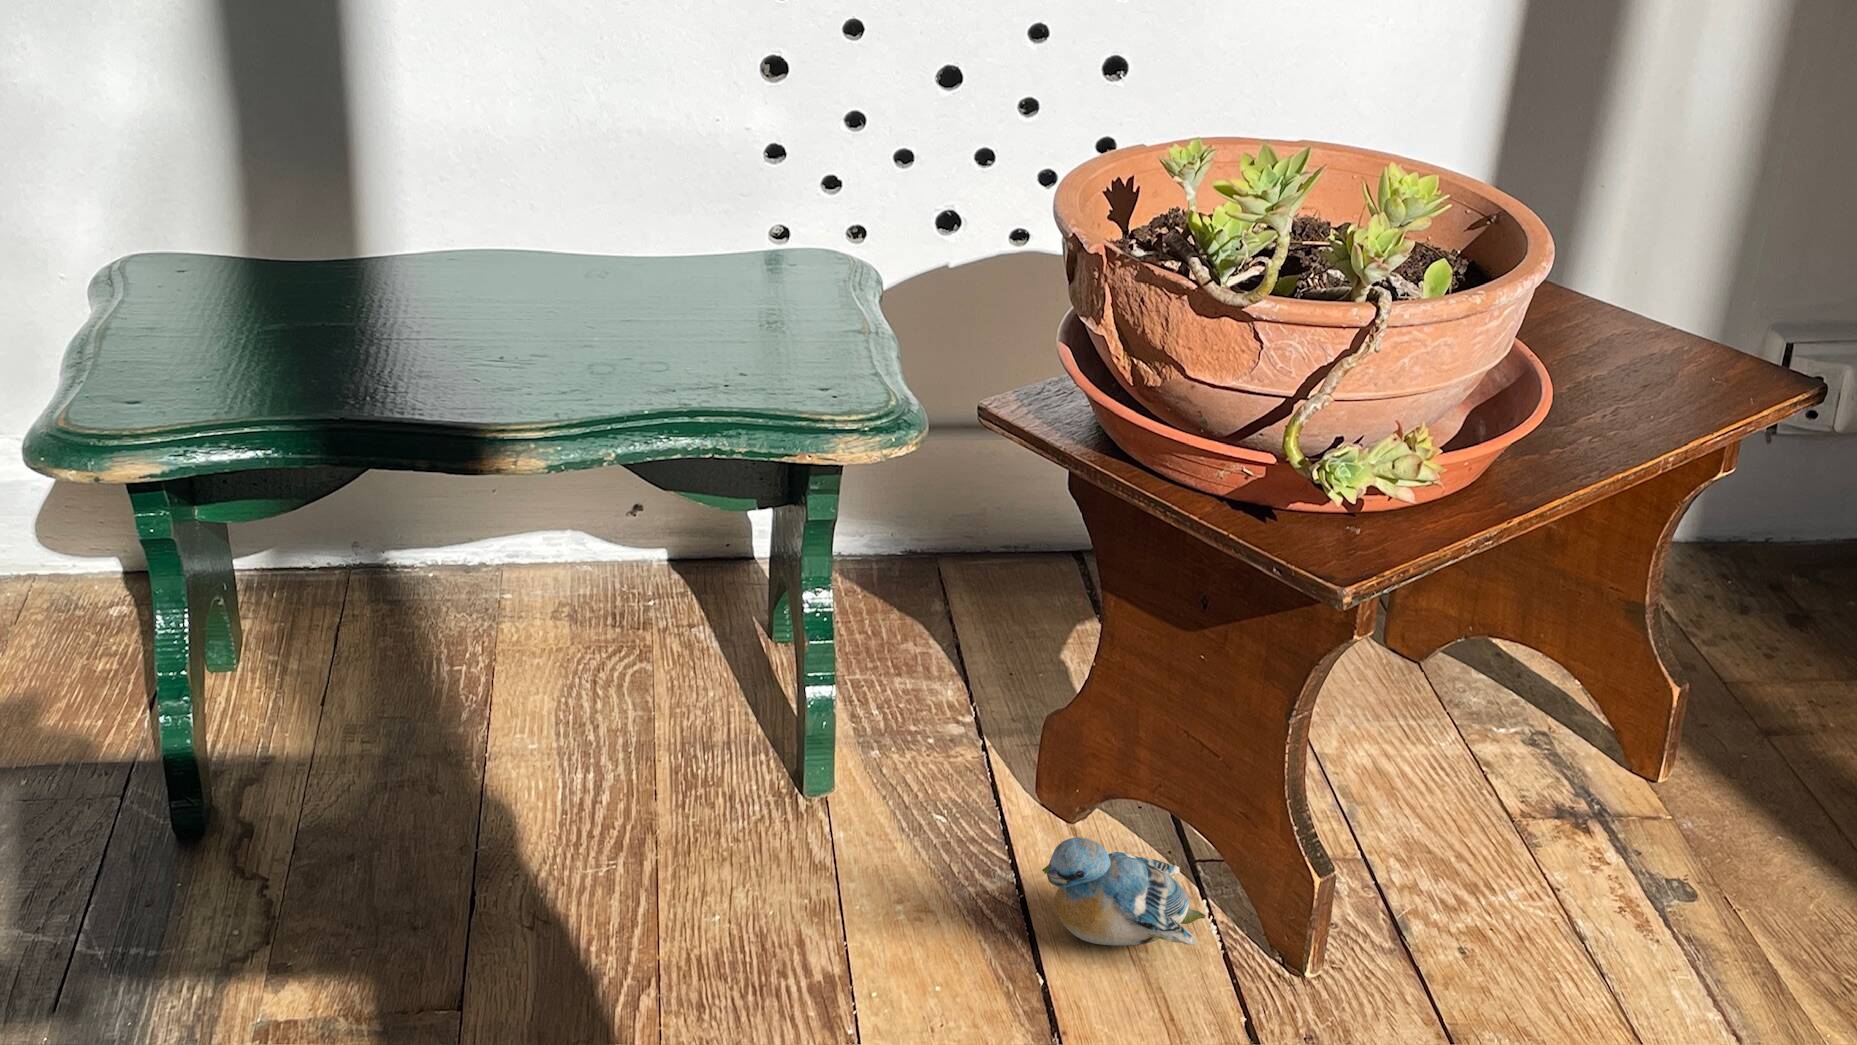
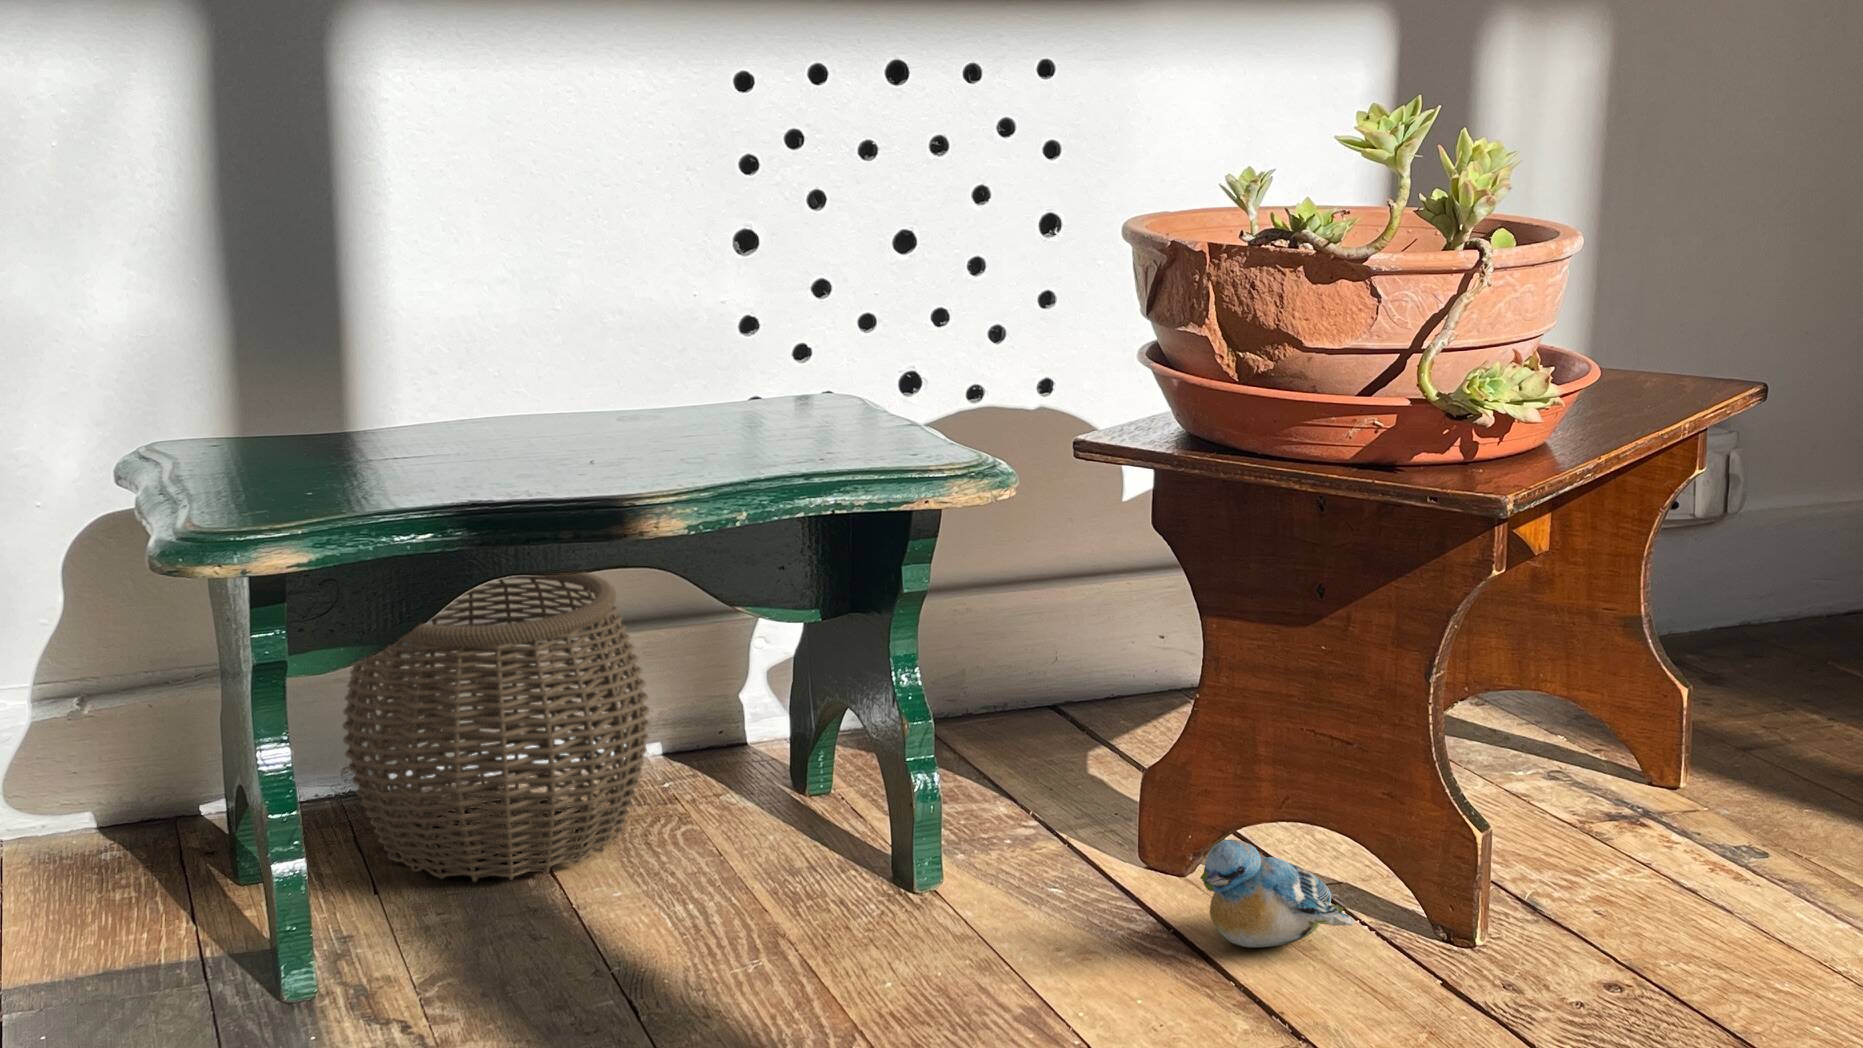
woven basket: none [309,382,609,708] -> present [343,572,650,881]

